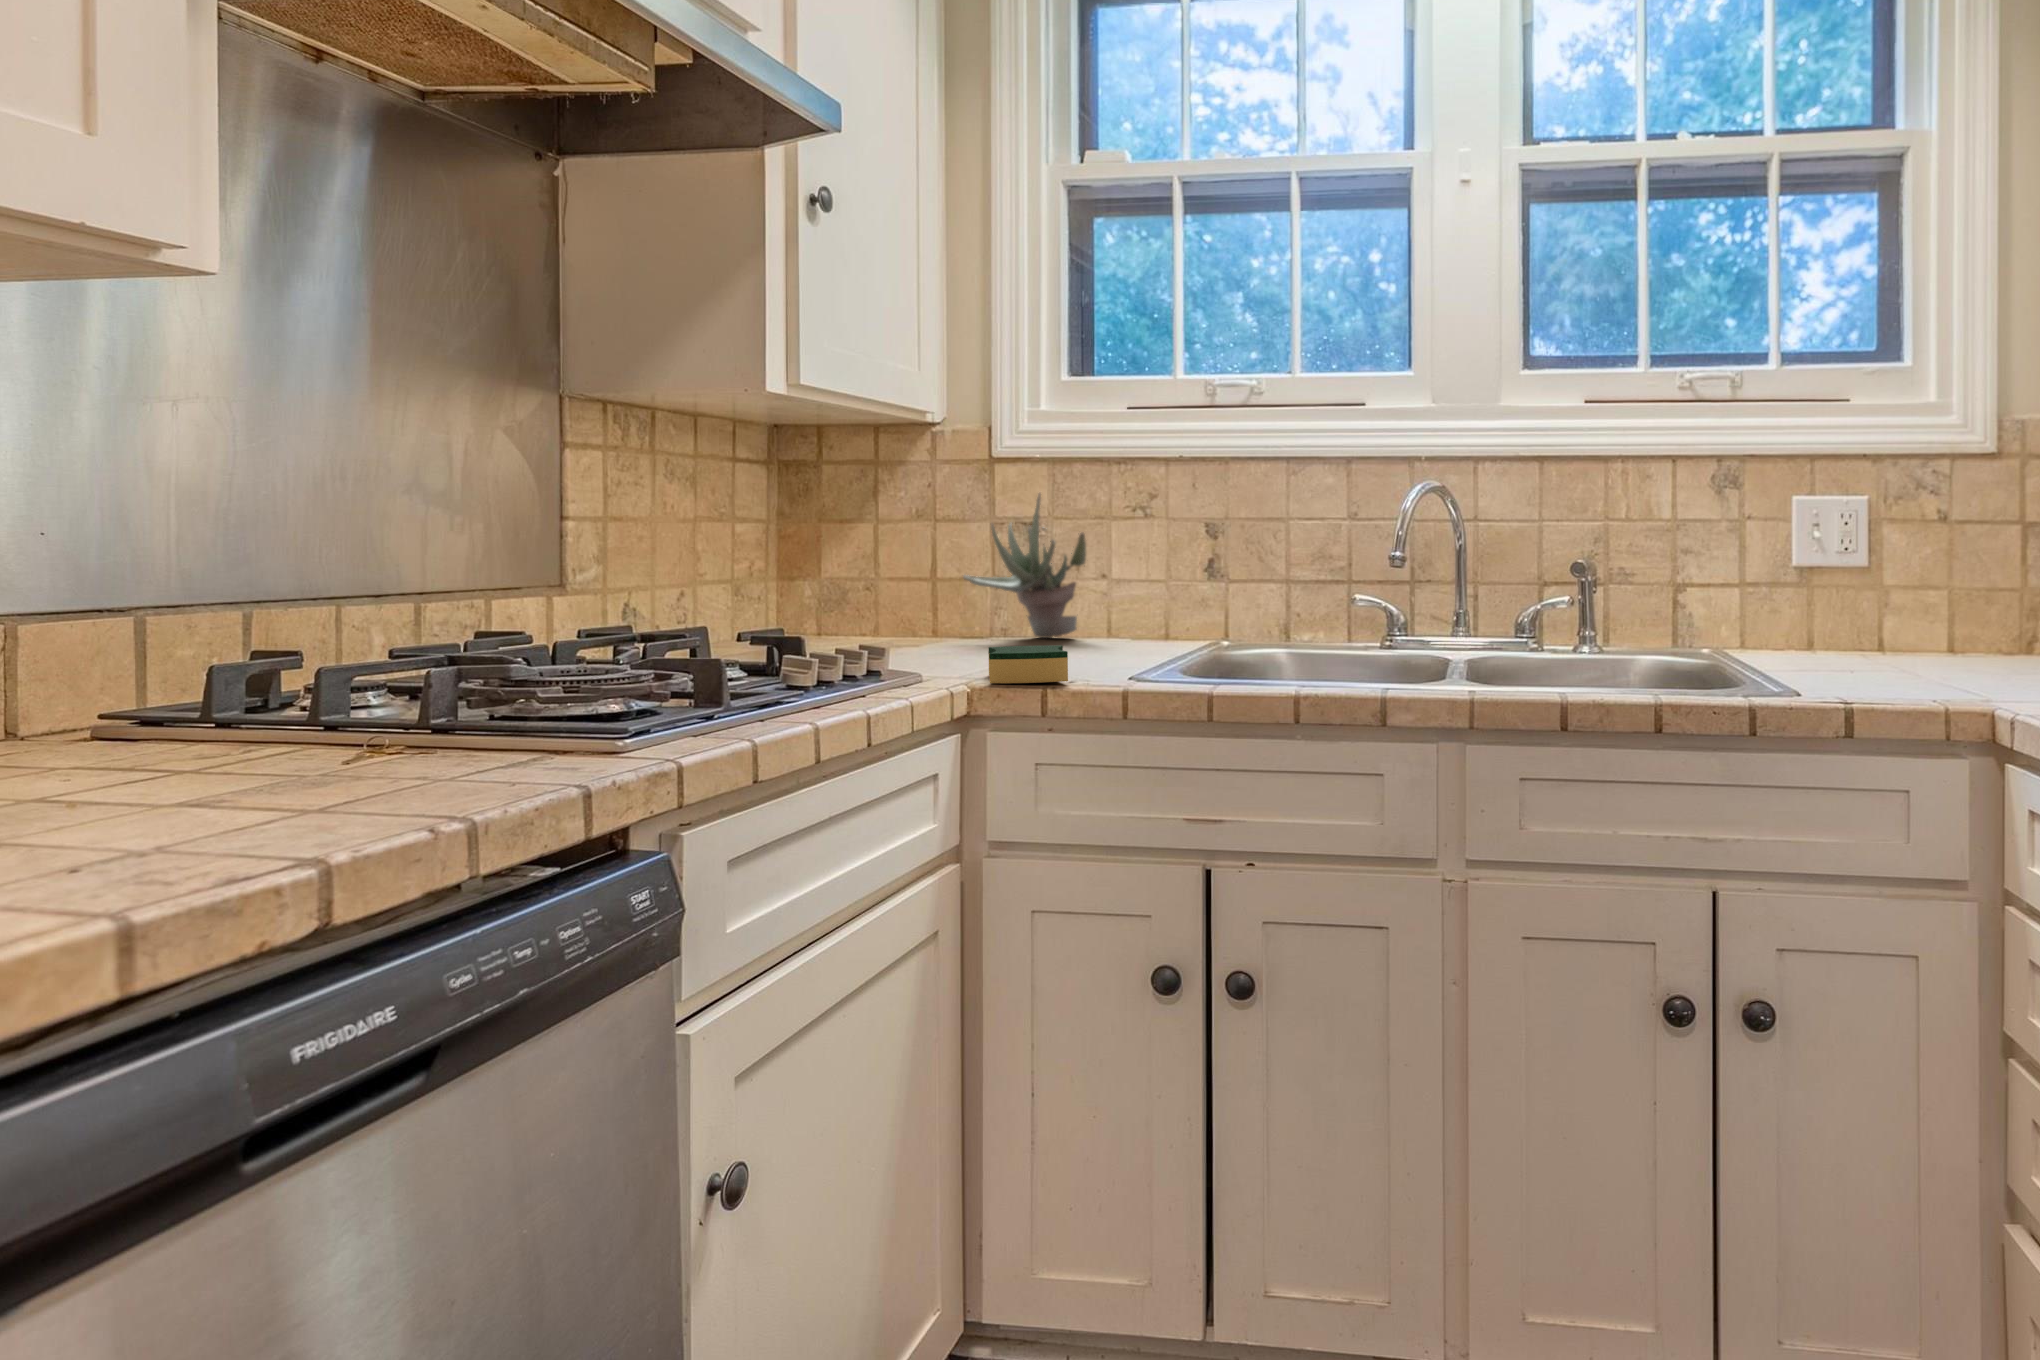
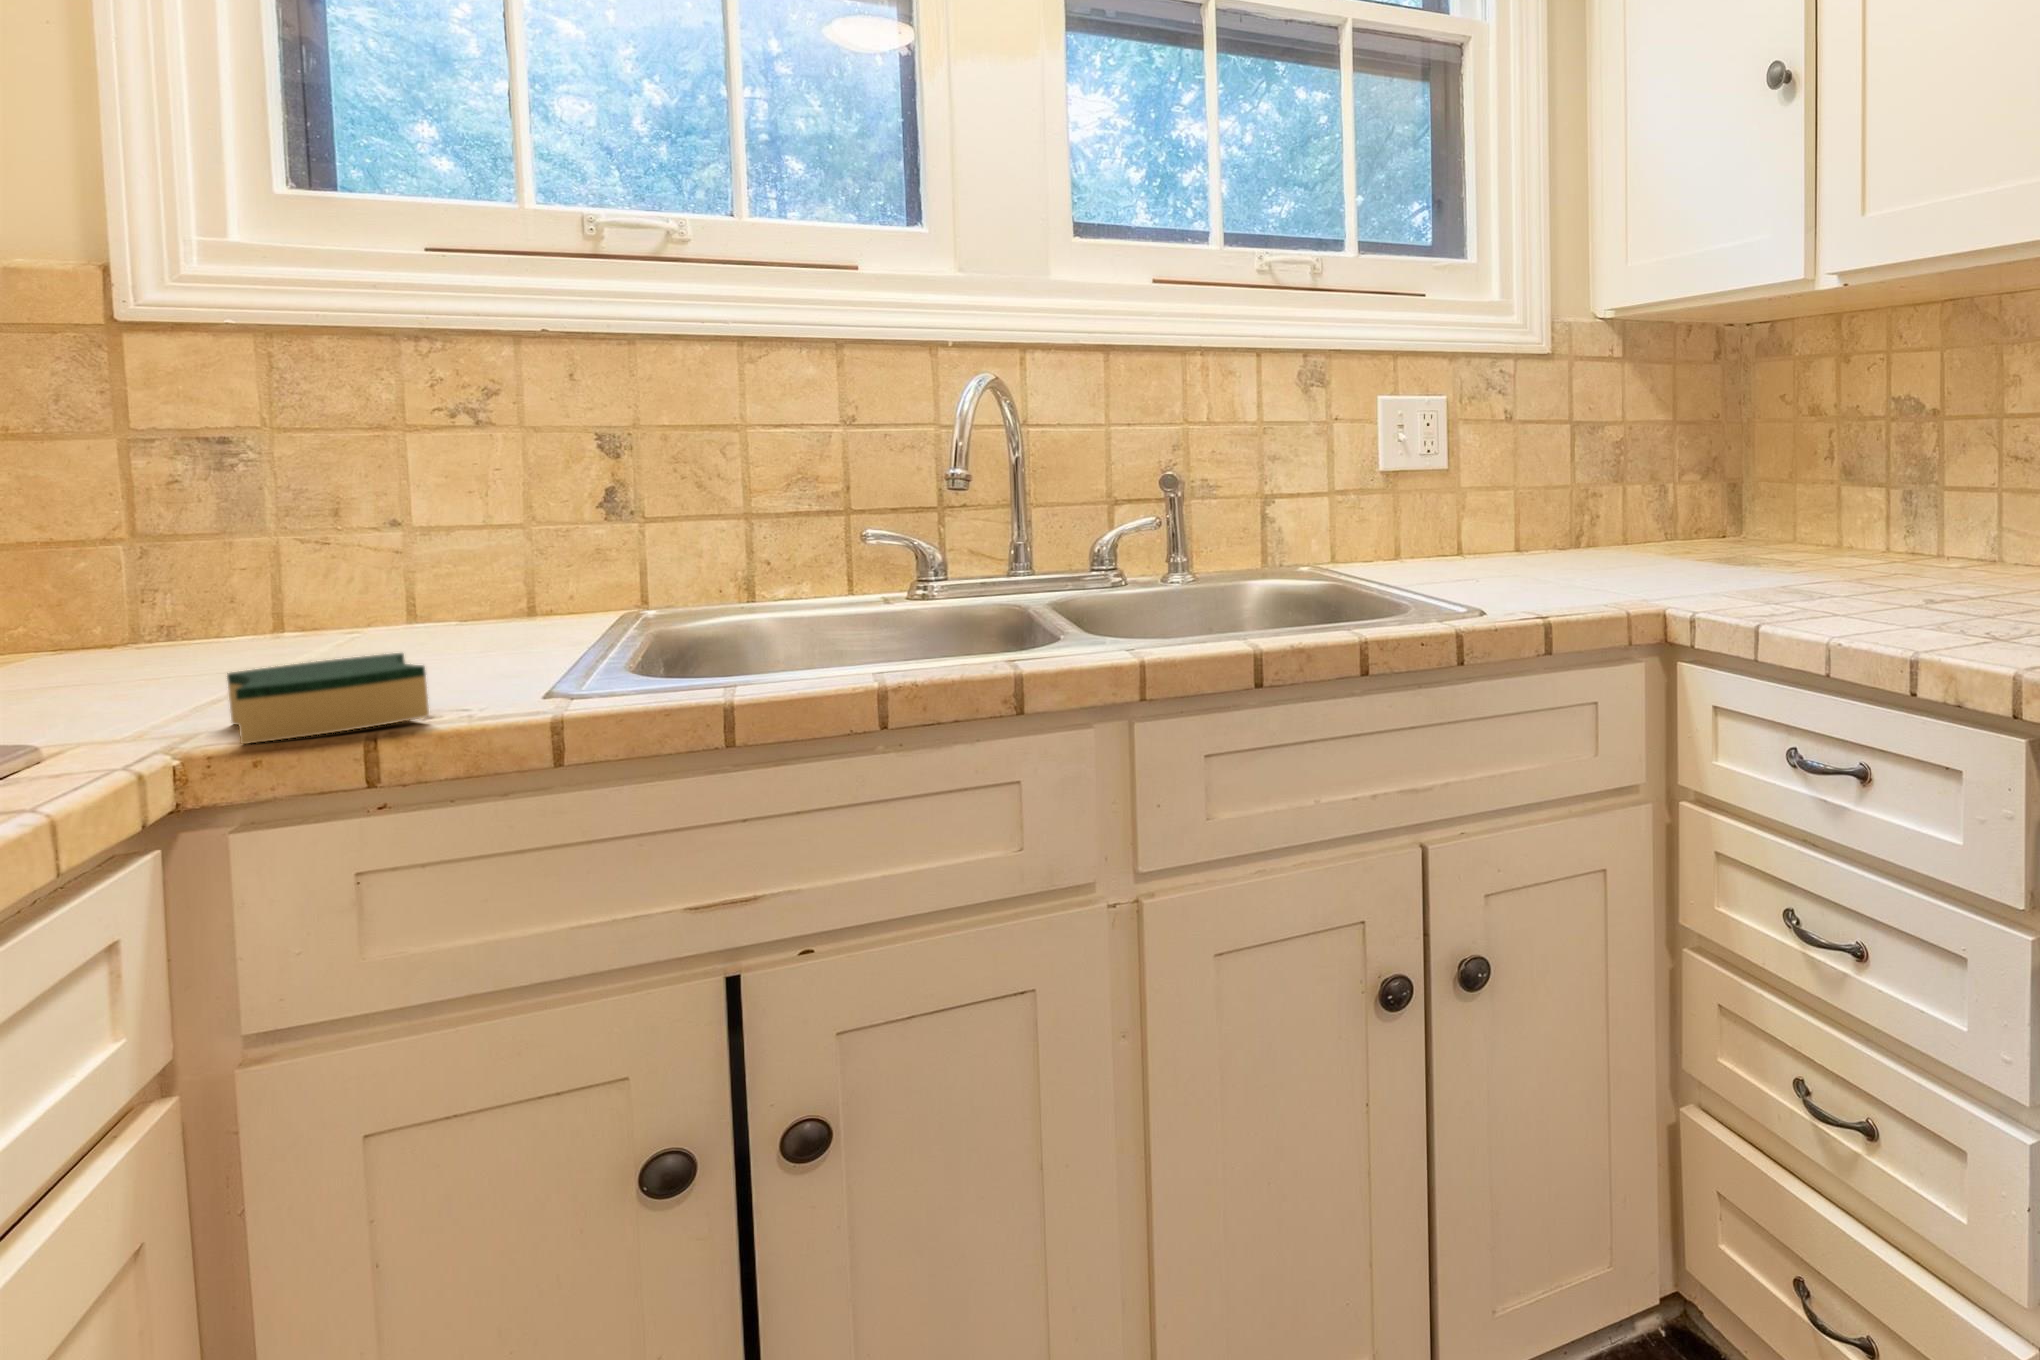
succulent plant: present [963,493,1086,638] -> none [134,397,419,630]

